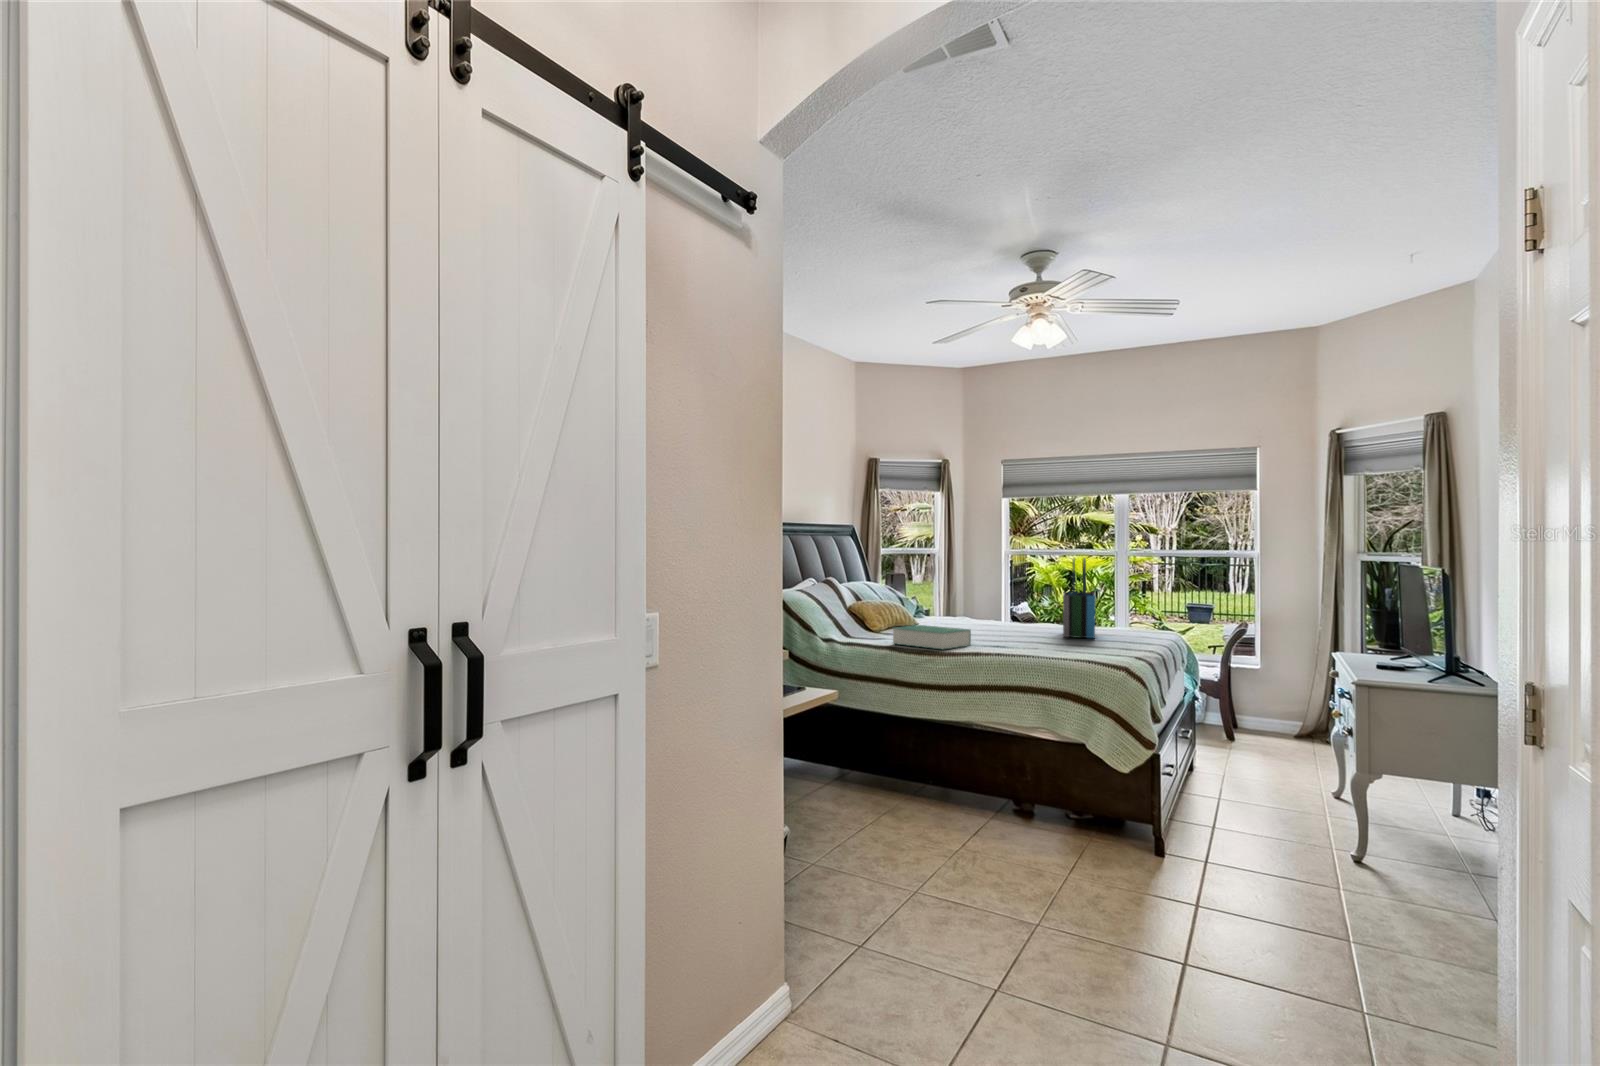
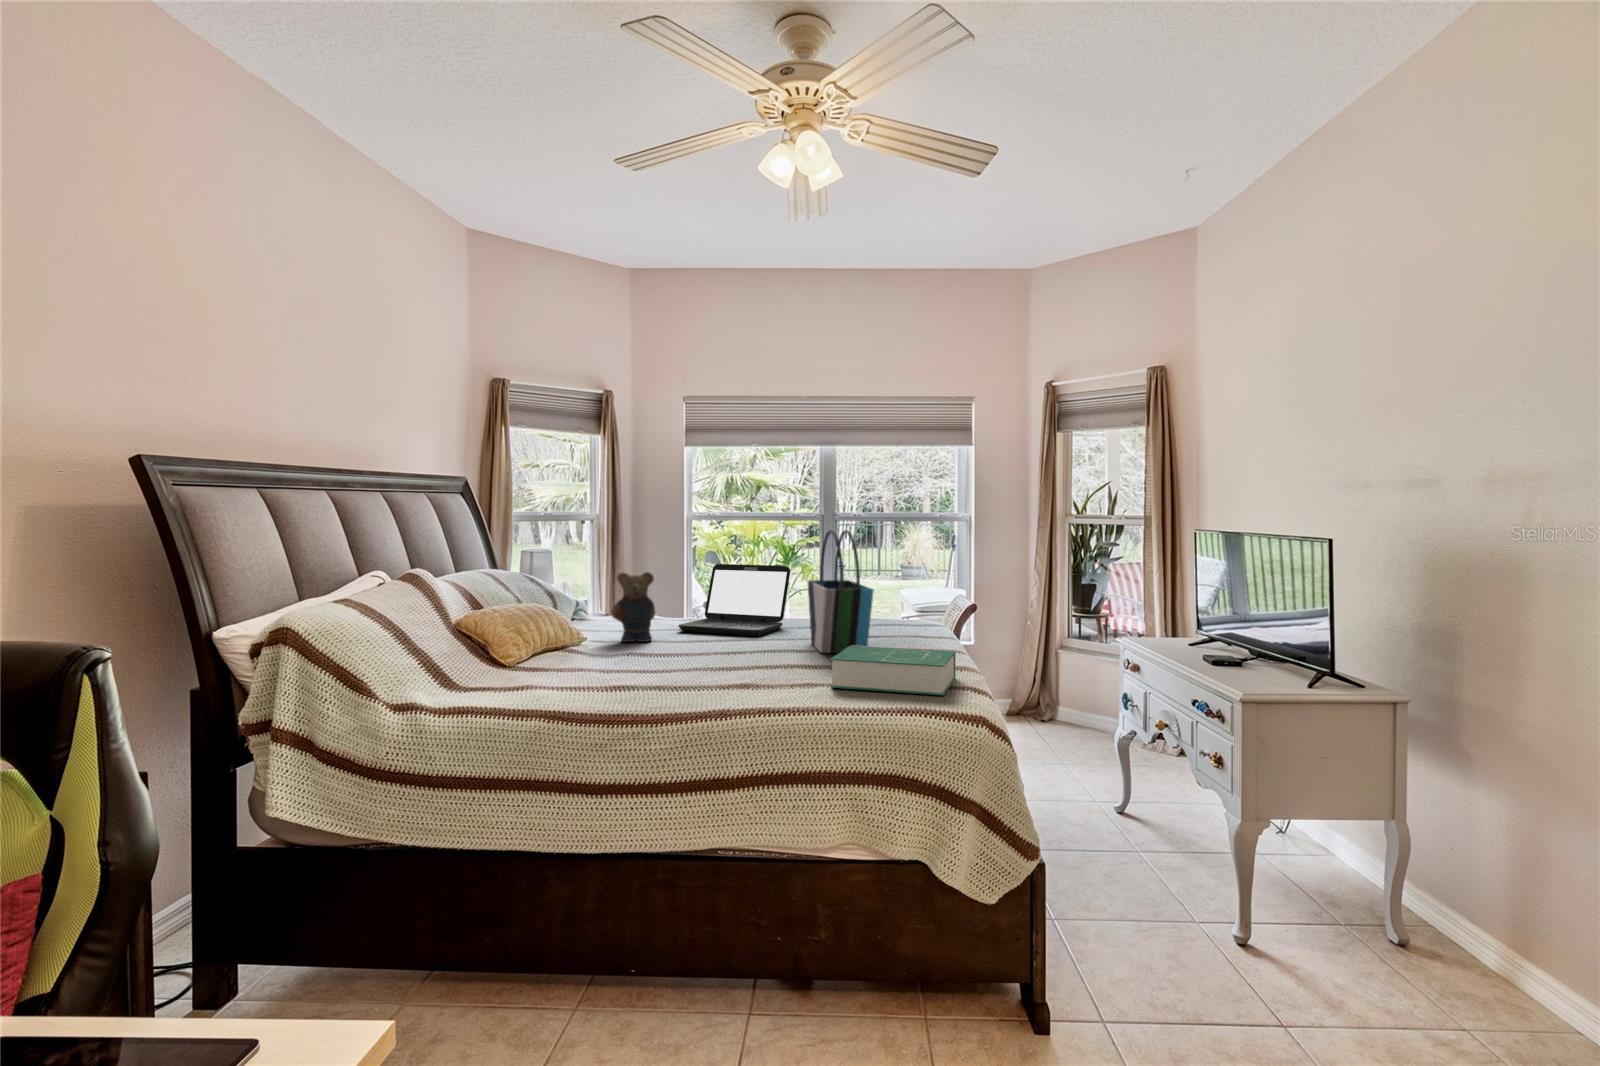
laptop: none [982,581,1062,628] -> present [679,564,790,636]
teddy bear: none [937,583,964,627] -> present [612,572,655,642]
book: present [893,625,971,649] -> present [830,646,955,695]

